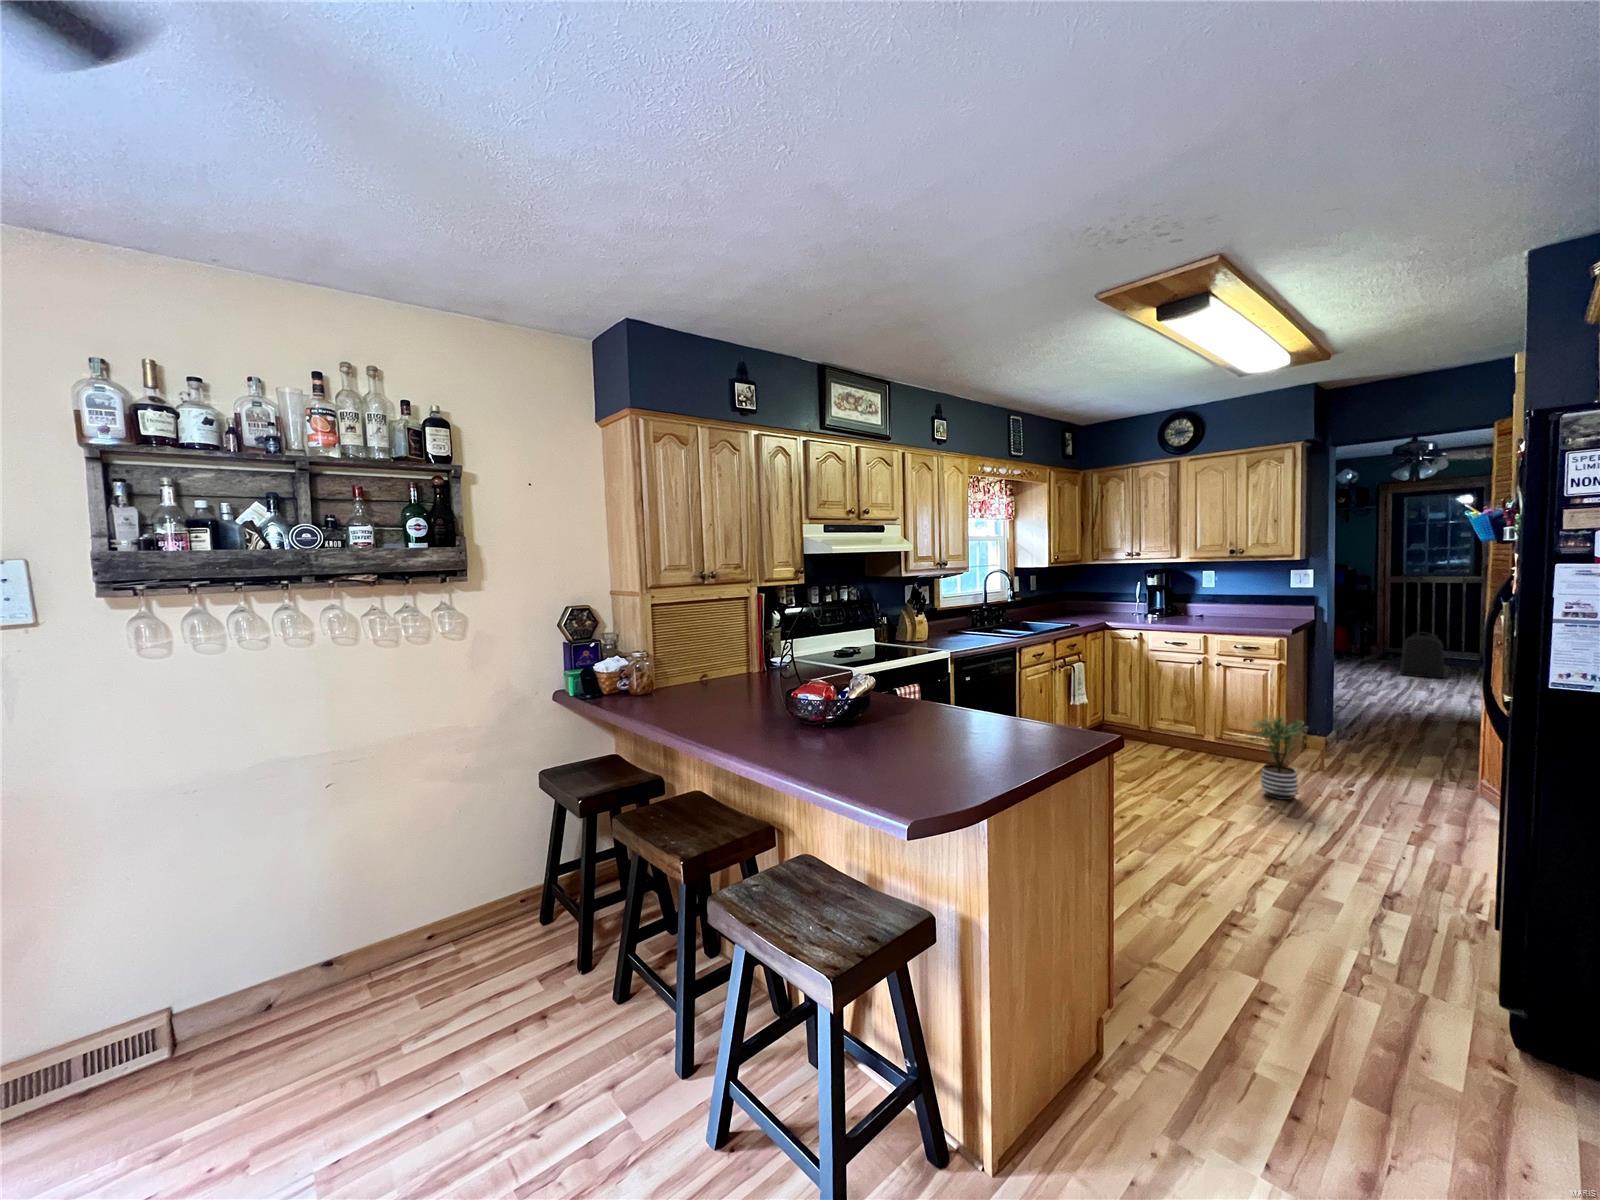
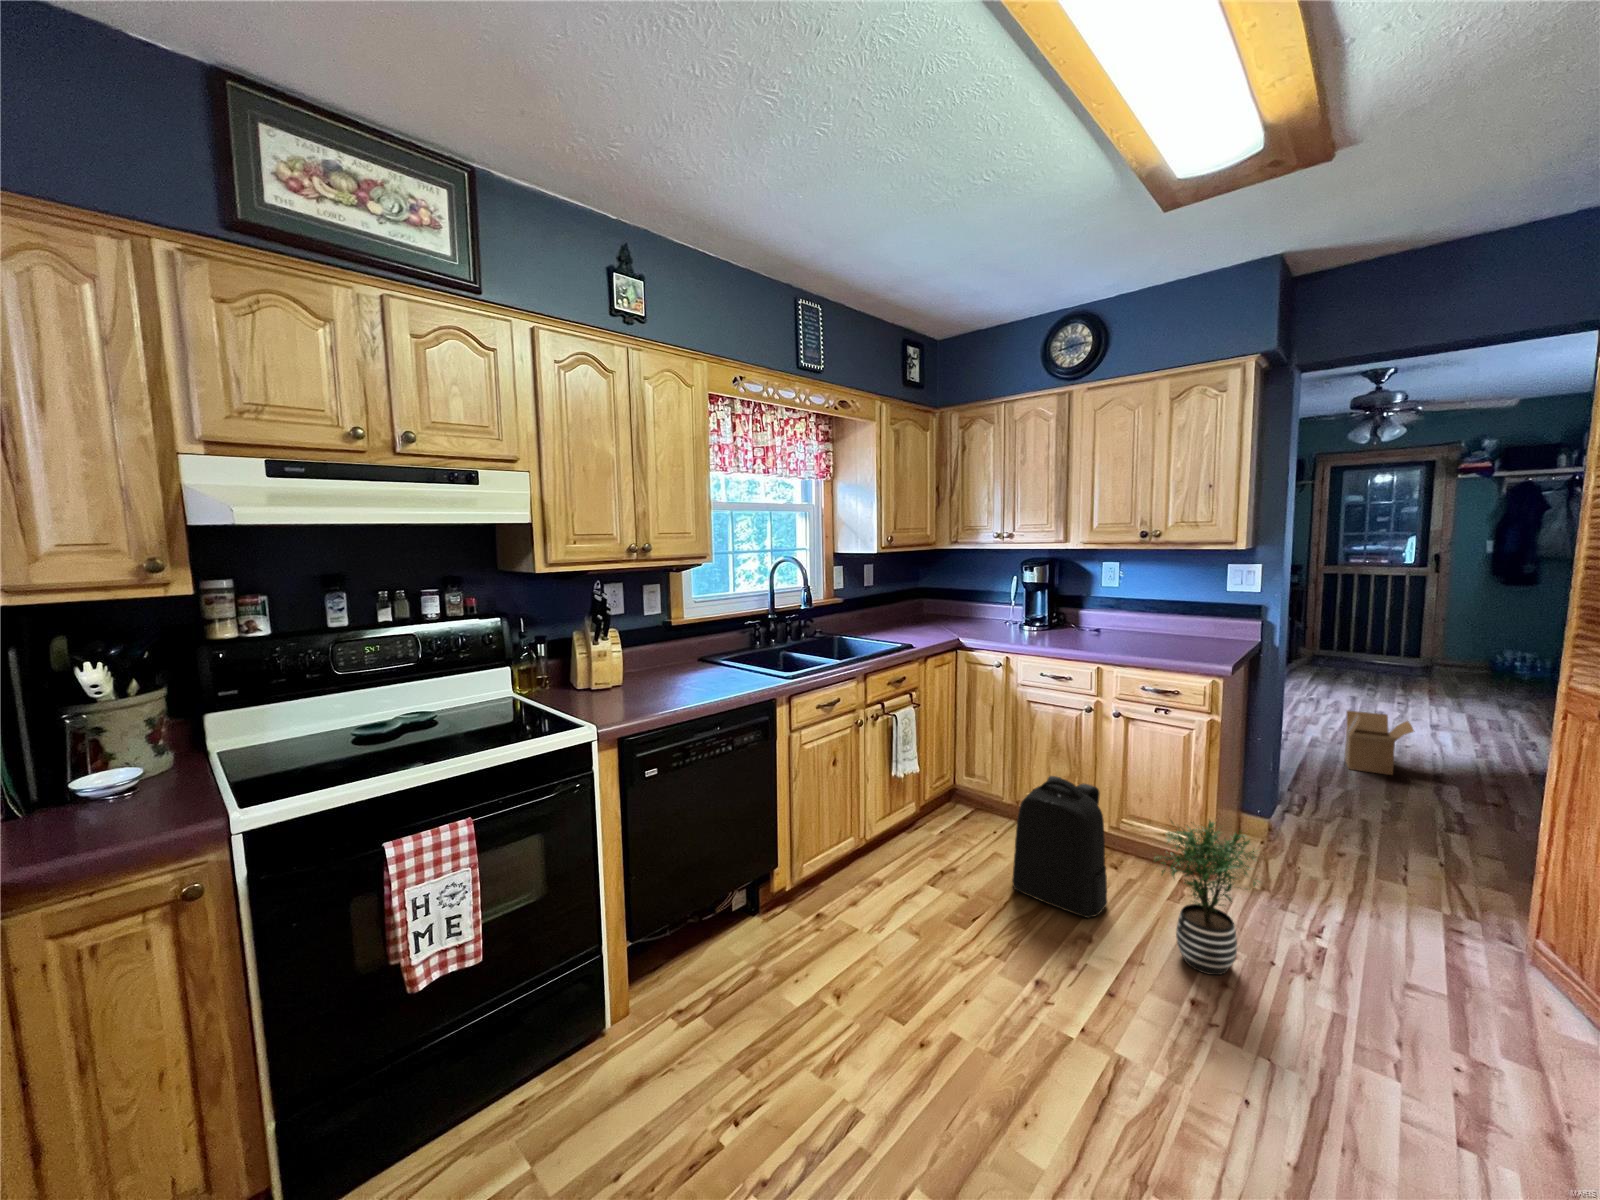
backpack: present [1400,632,1445,678] -> present [1012,776,1107,918]
cardboard box: none [1392,679,1443,723] -> present [1345,711,1414,775]

